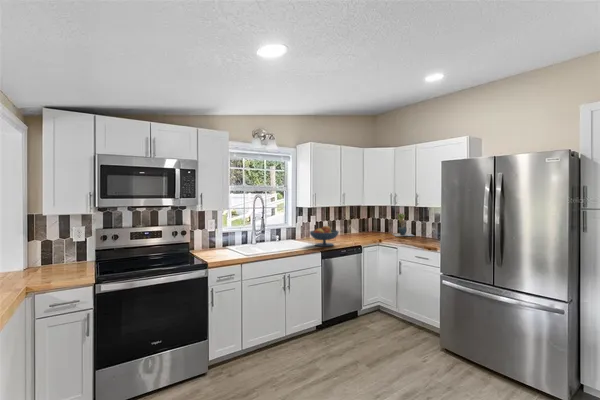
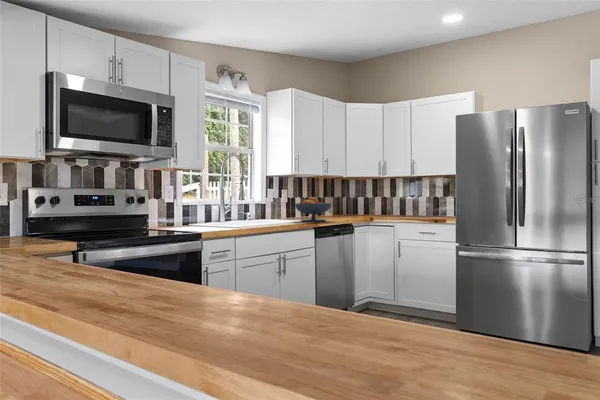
potted plant: present [393,213,414,236] -> none [374,187,405,215]

